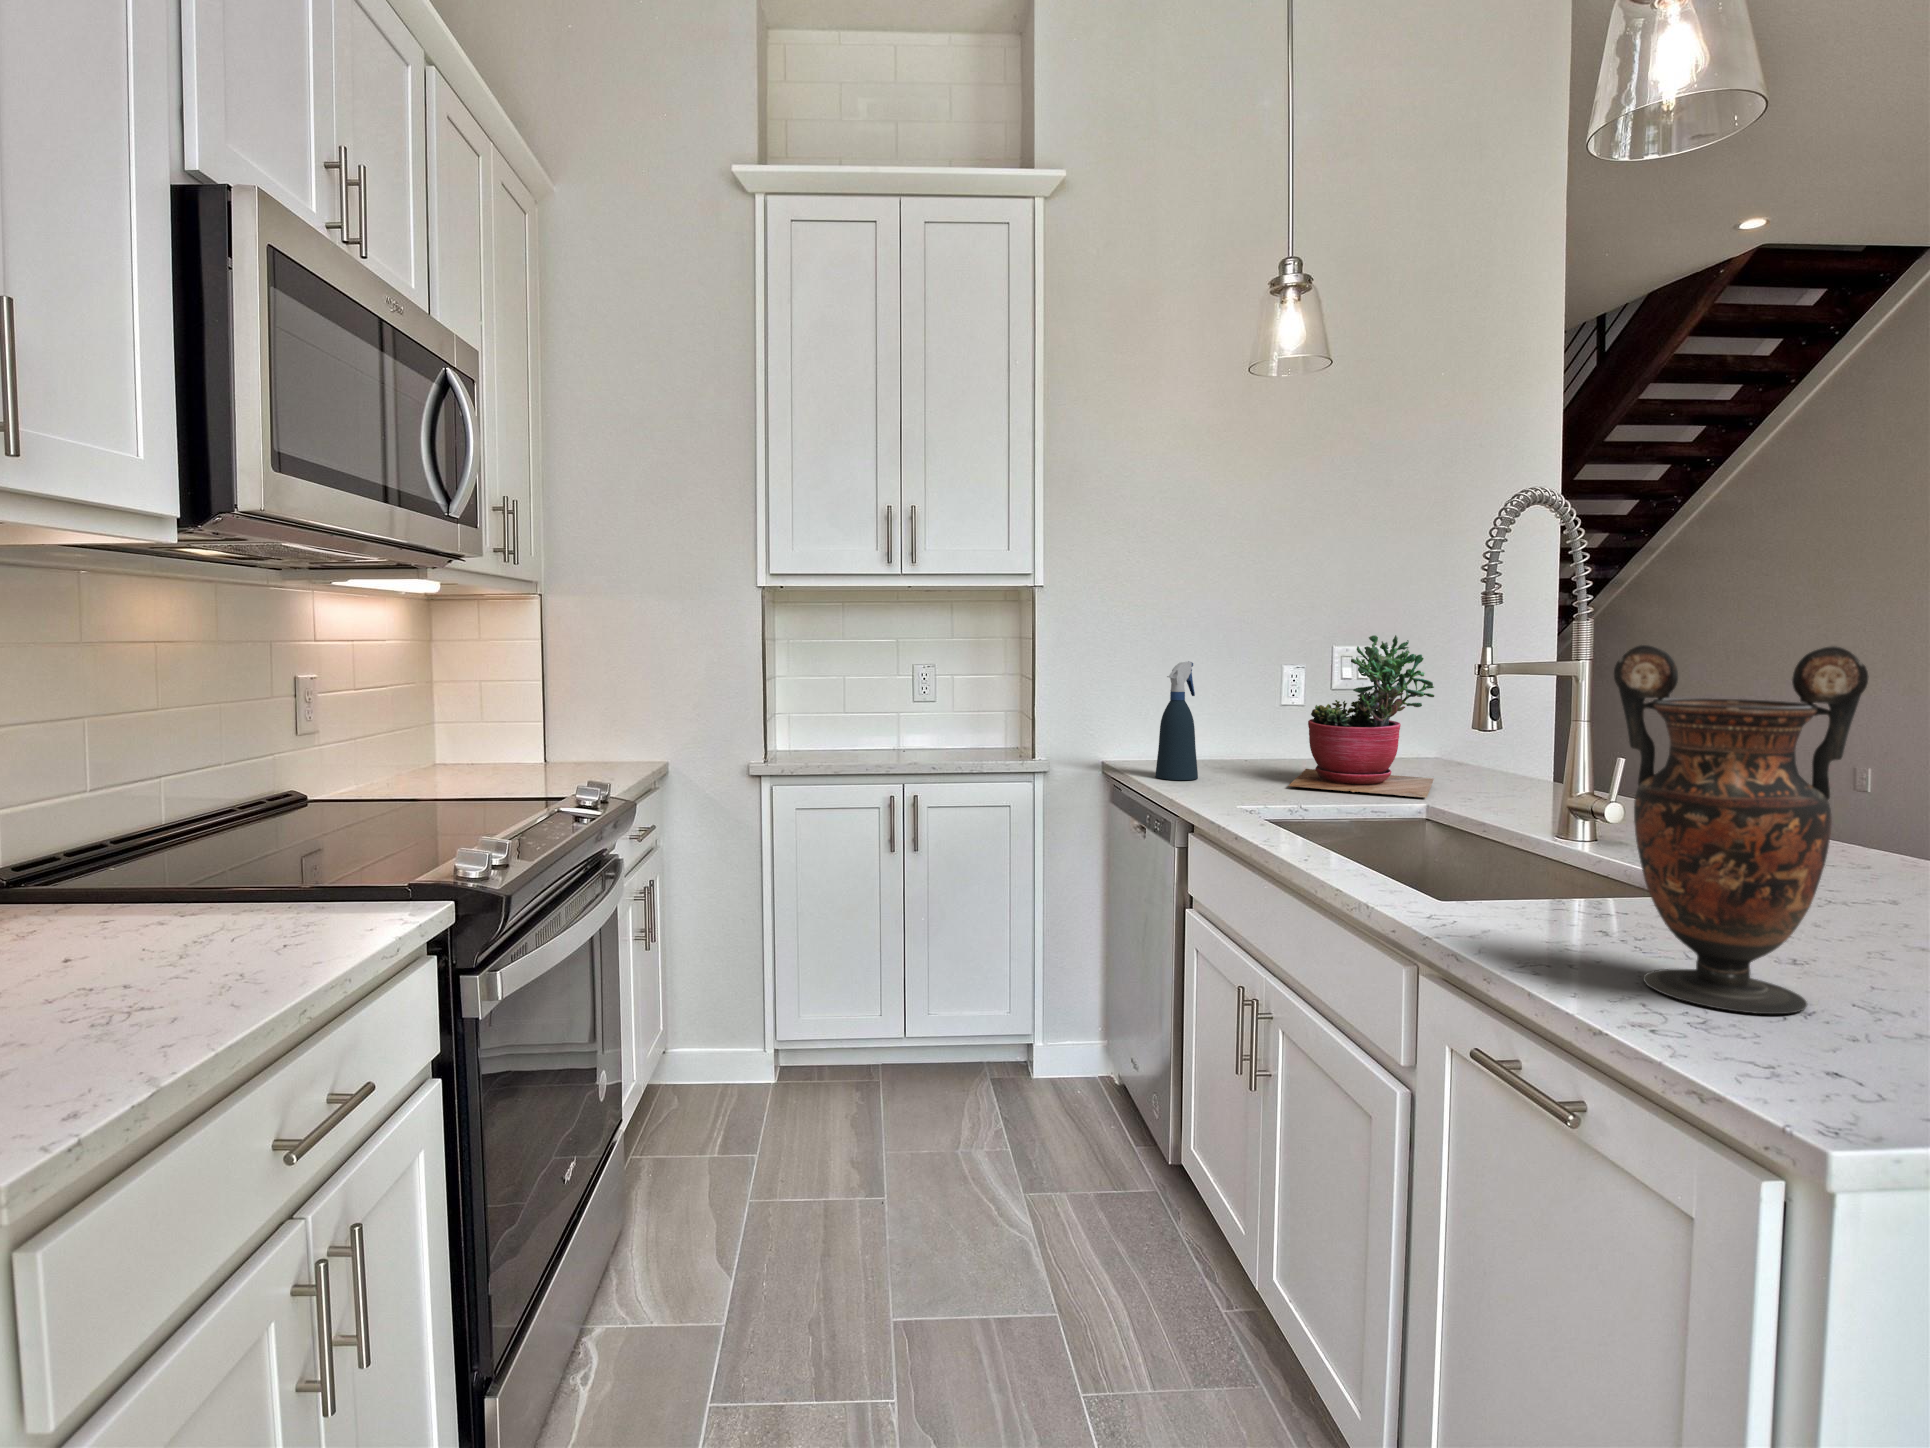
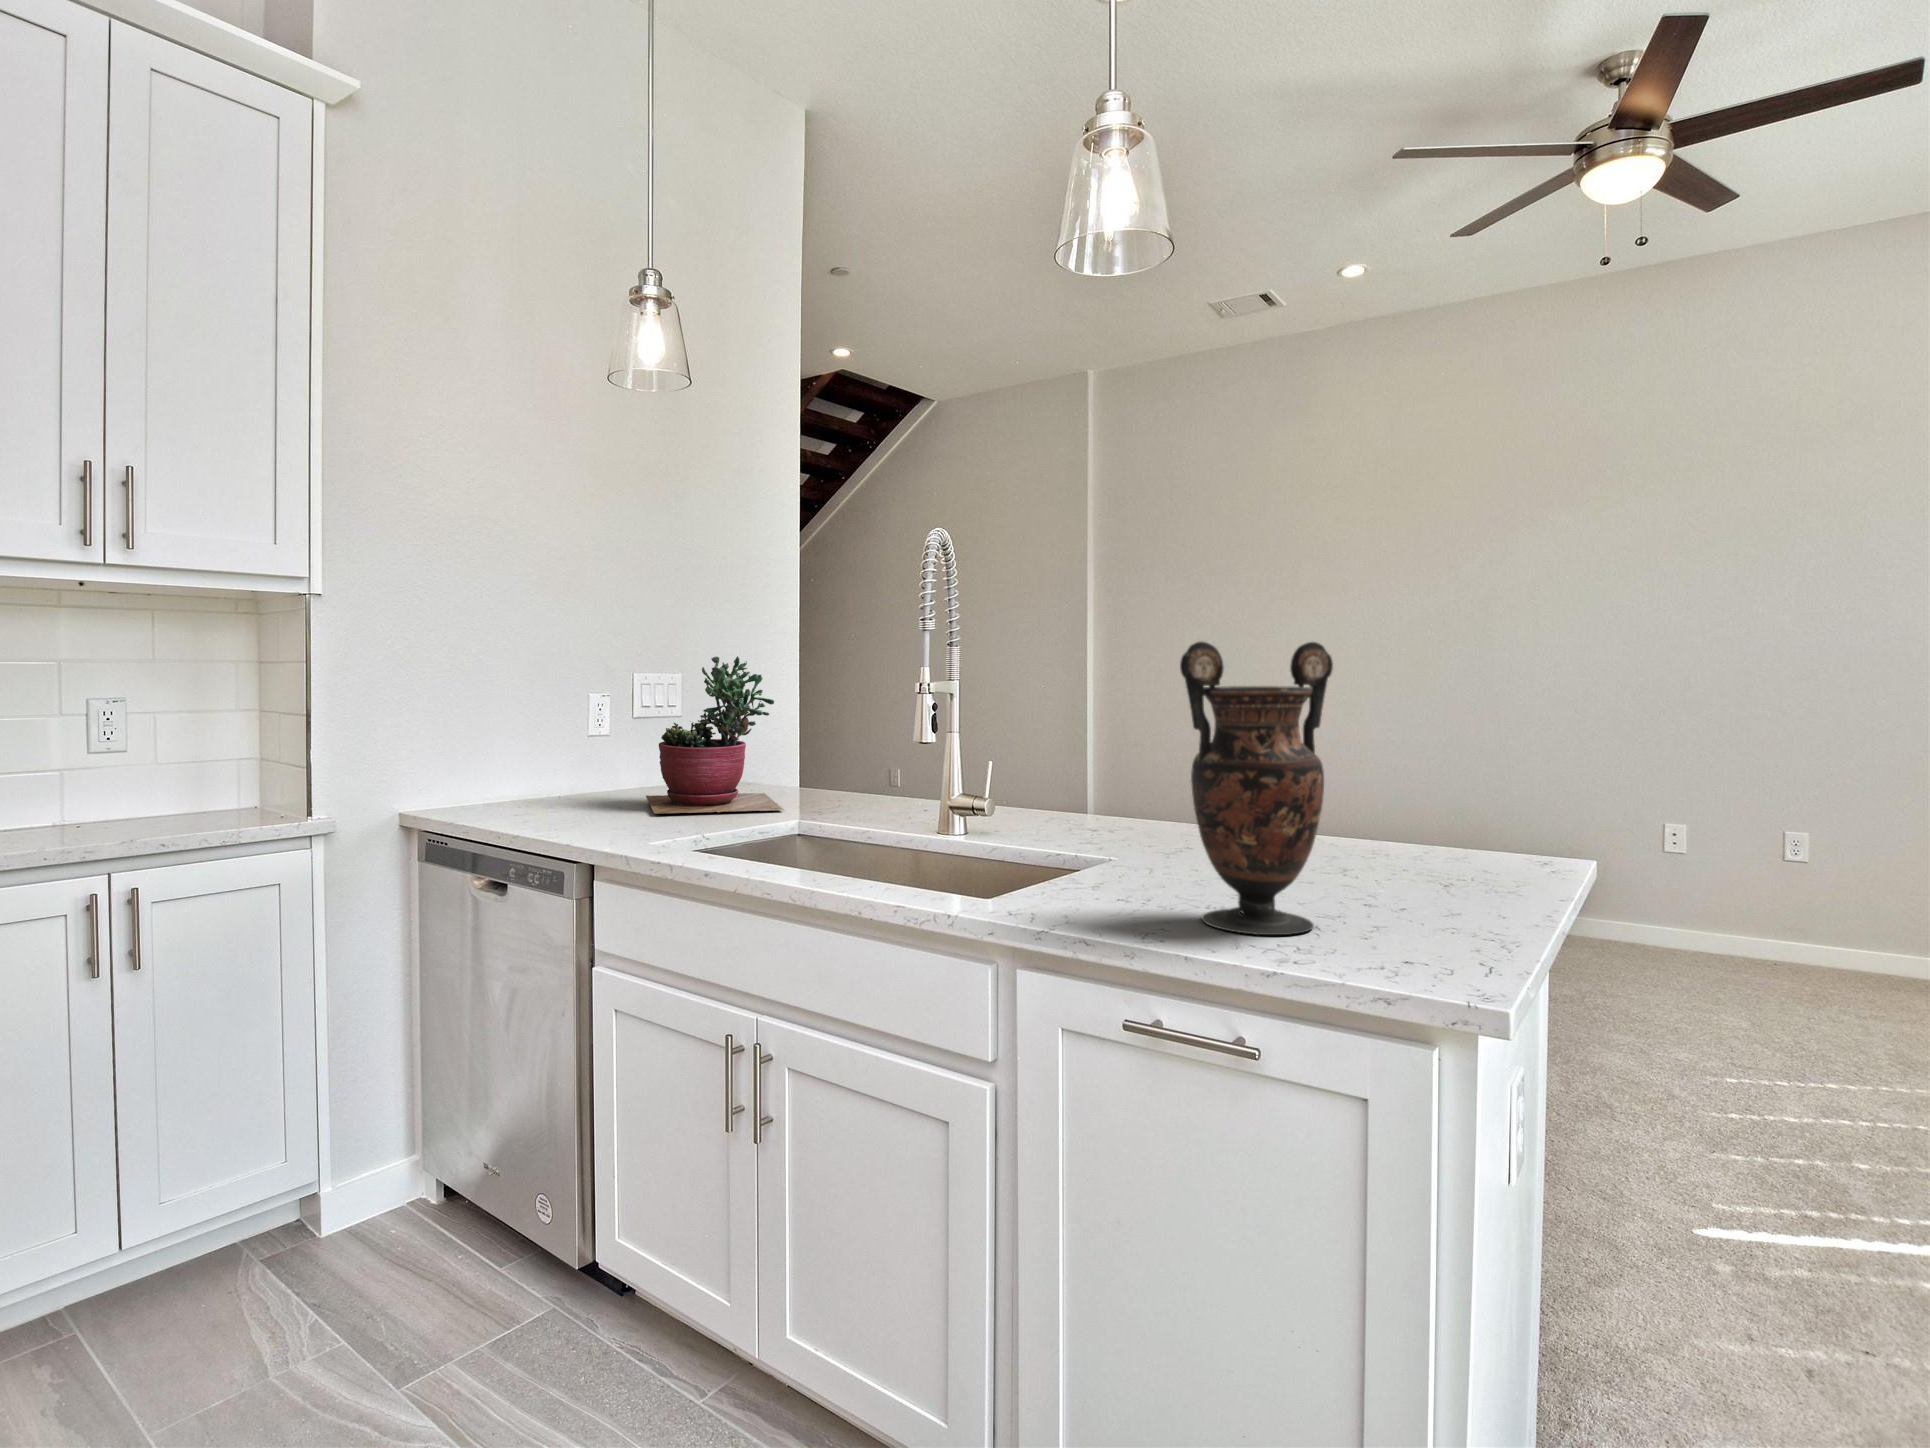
spray bottle: present [1155,661,1198,780] -> none [499,685,549,821]

